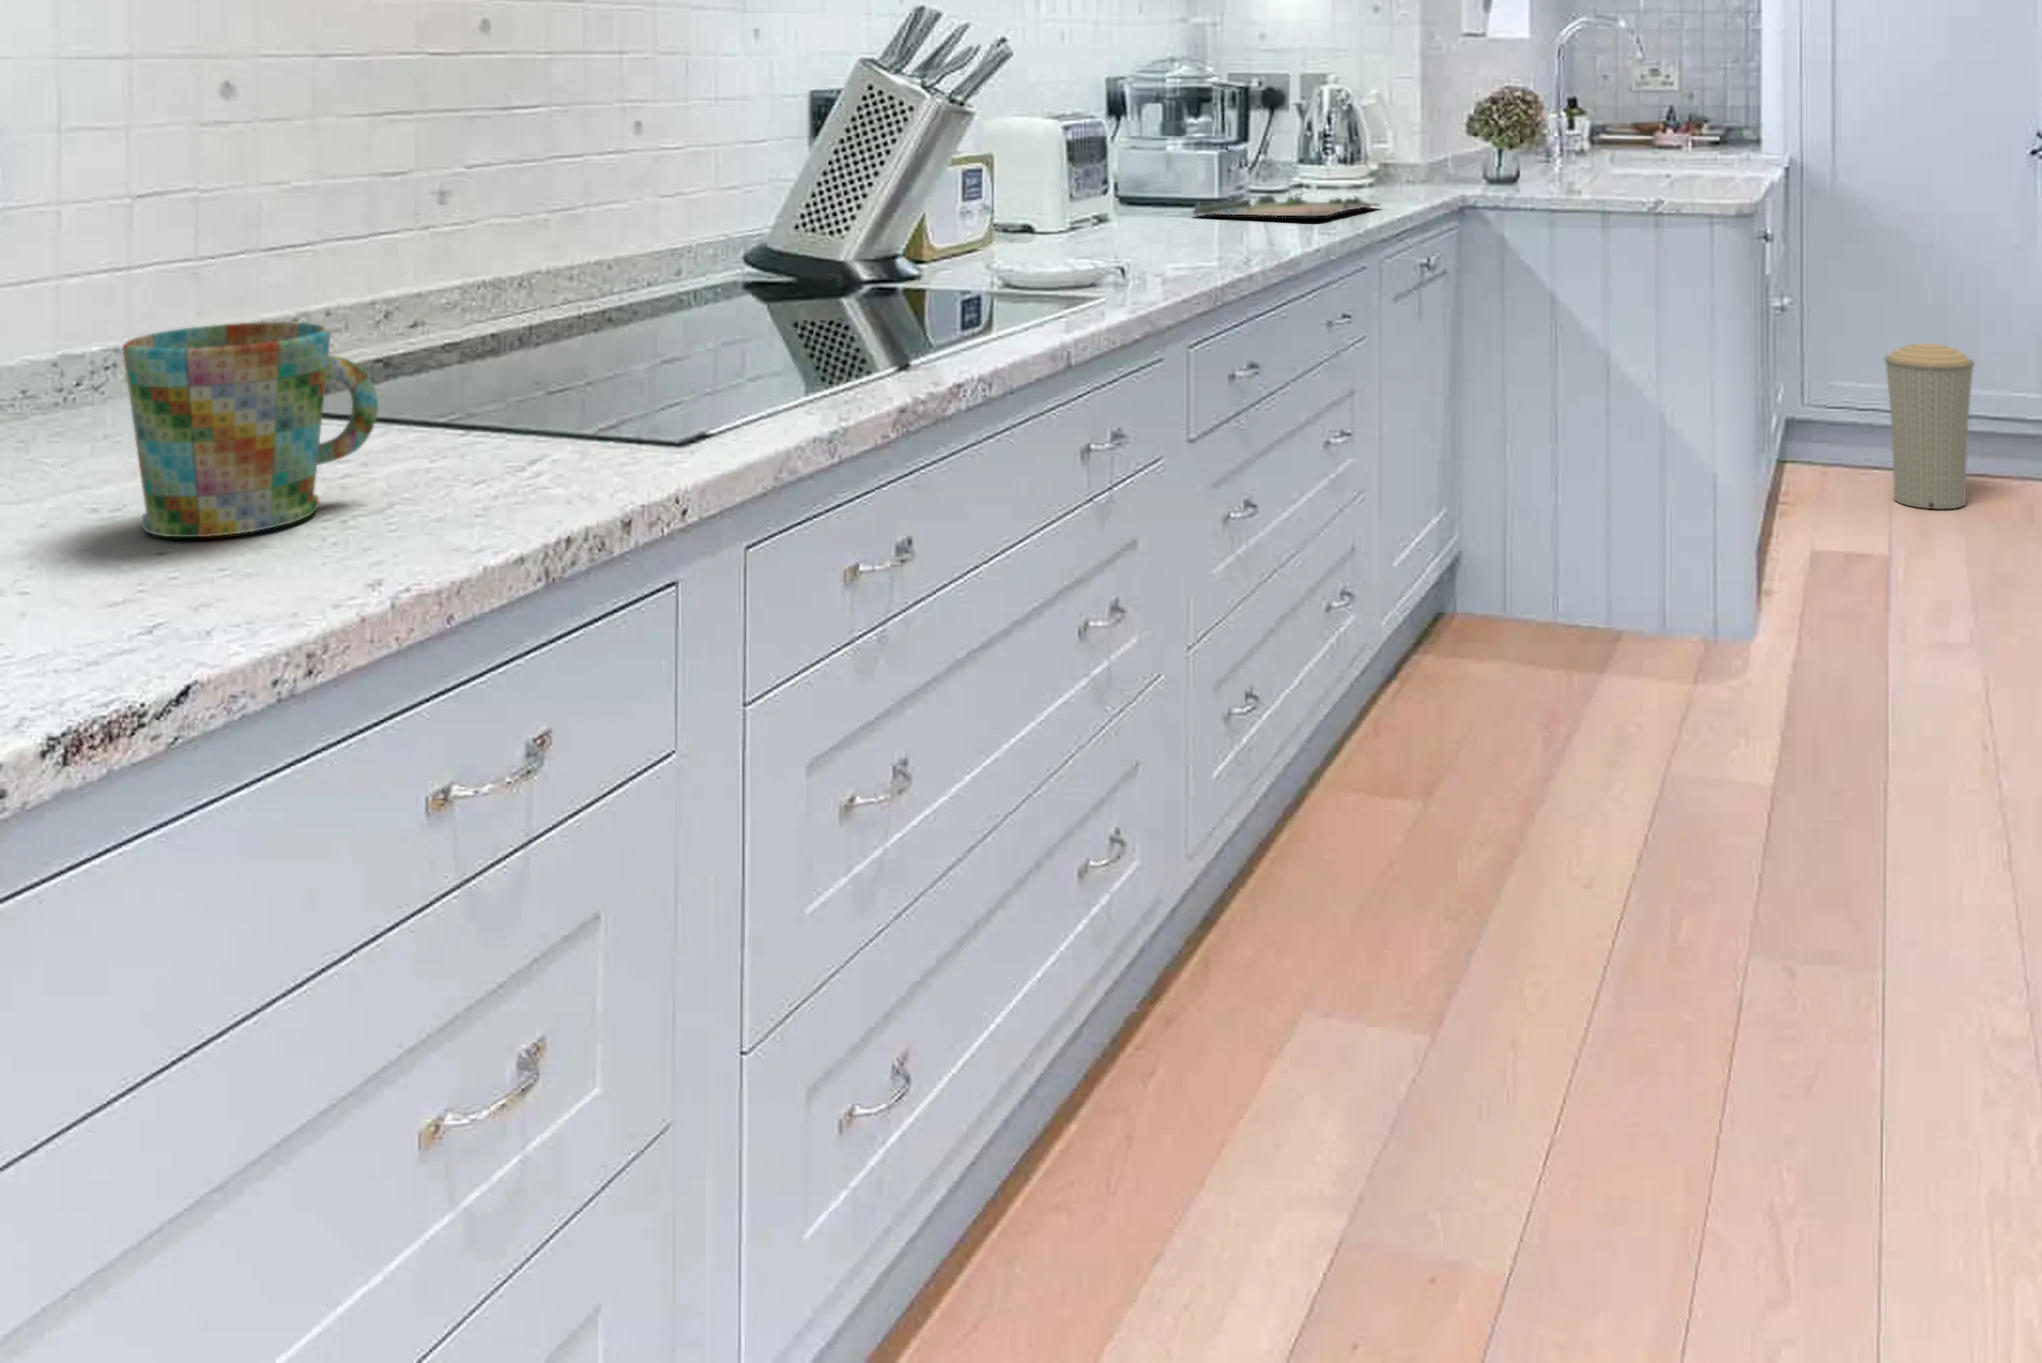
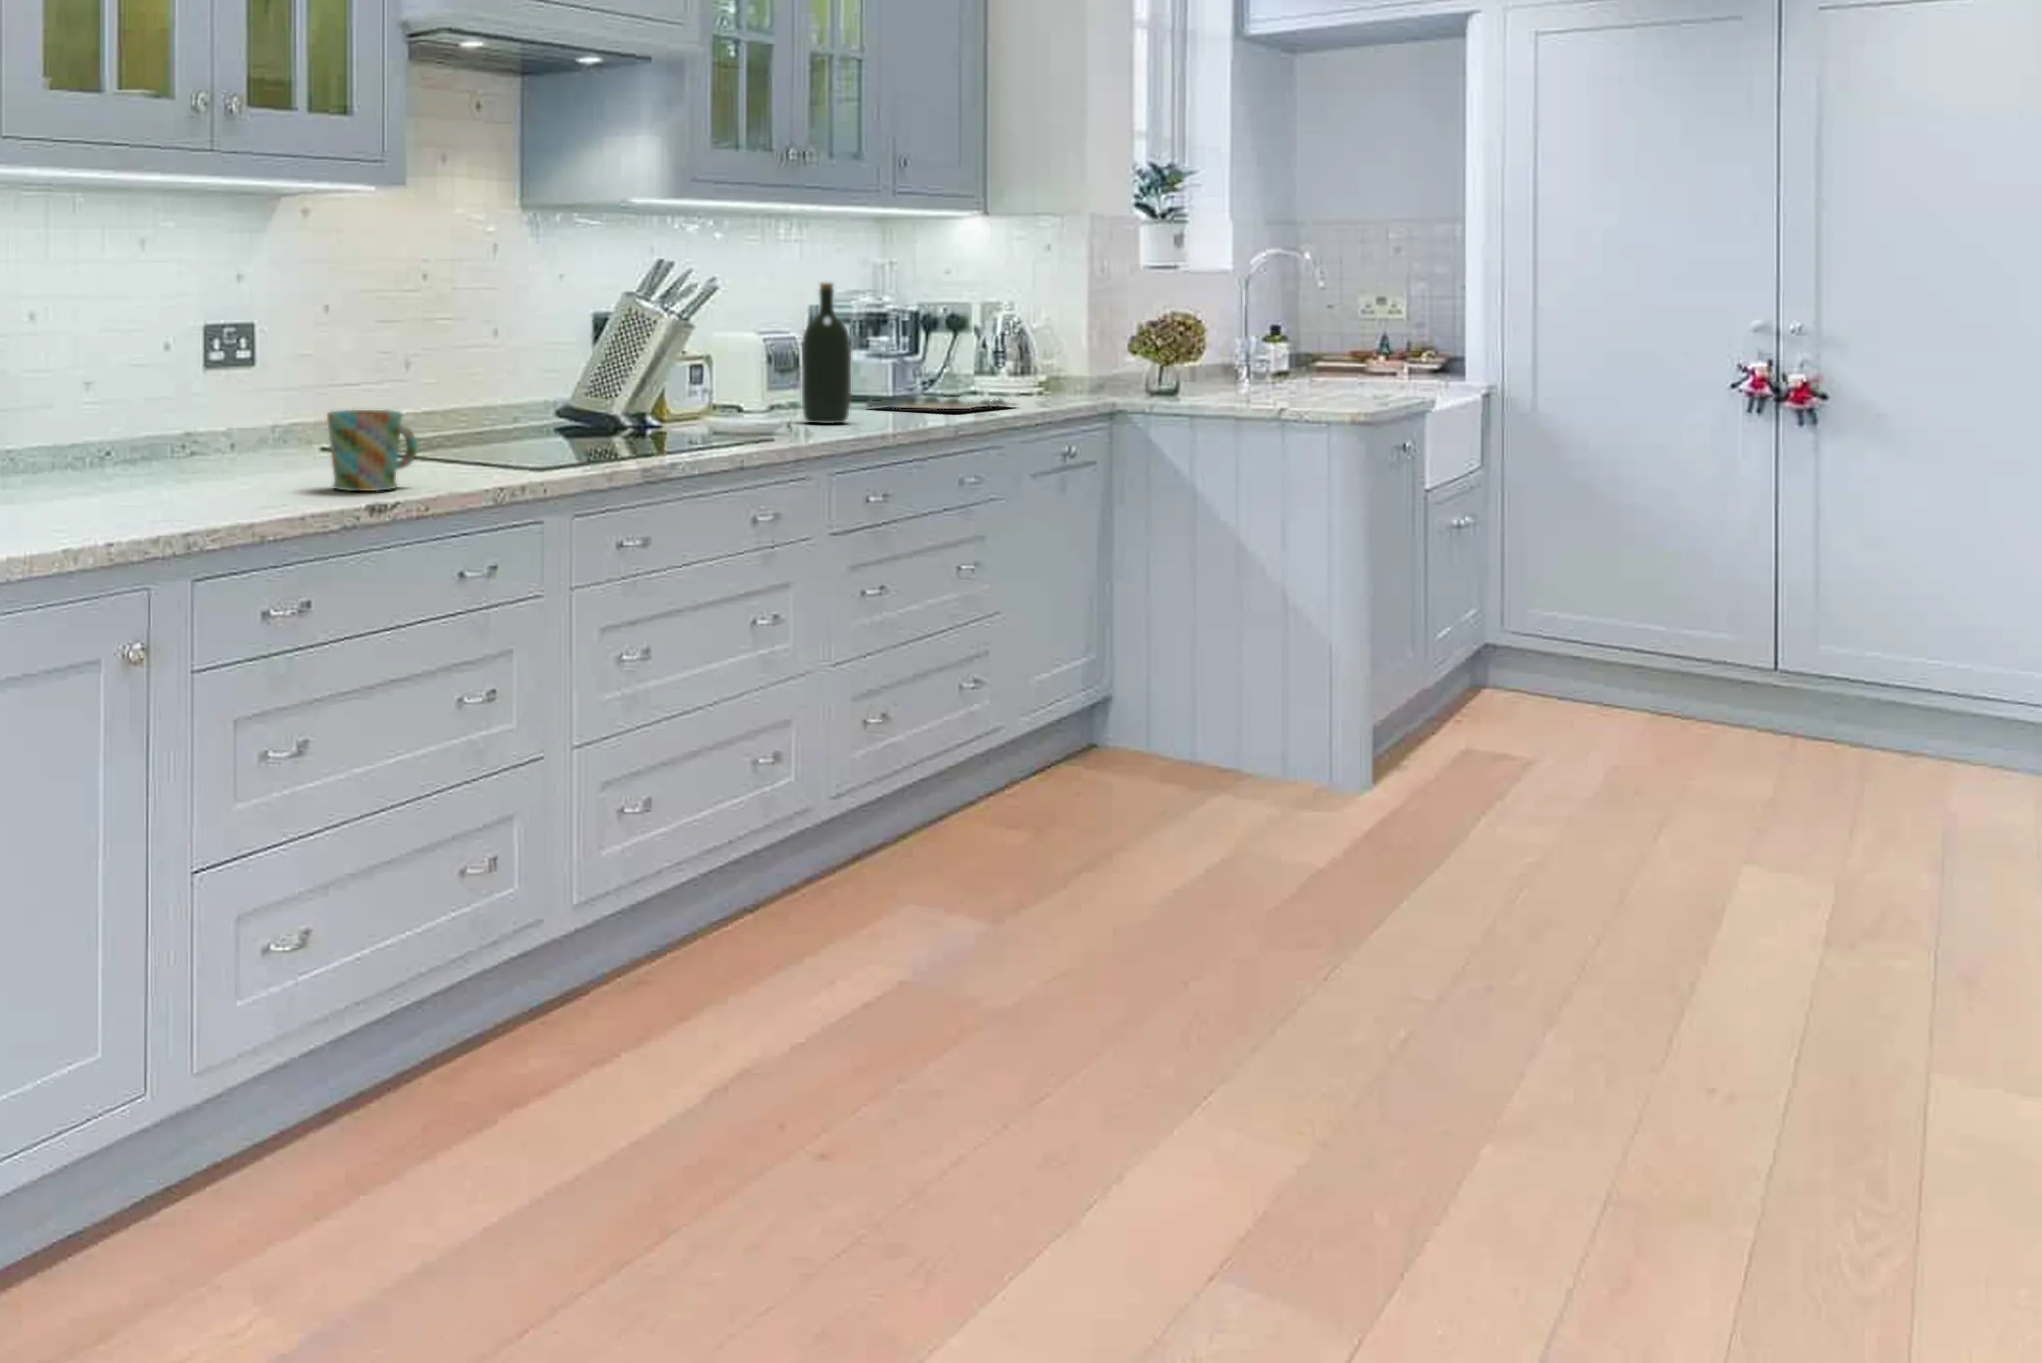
wine bottle: none [1123,44,1192,249] -> present [802,283,851,424]
trash can: present [1884,343,1975,509] -> none [1557,557,1649,709]

